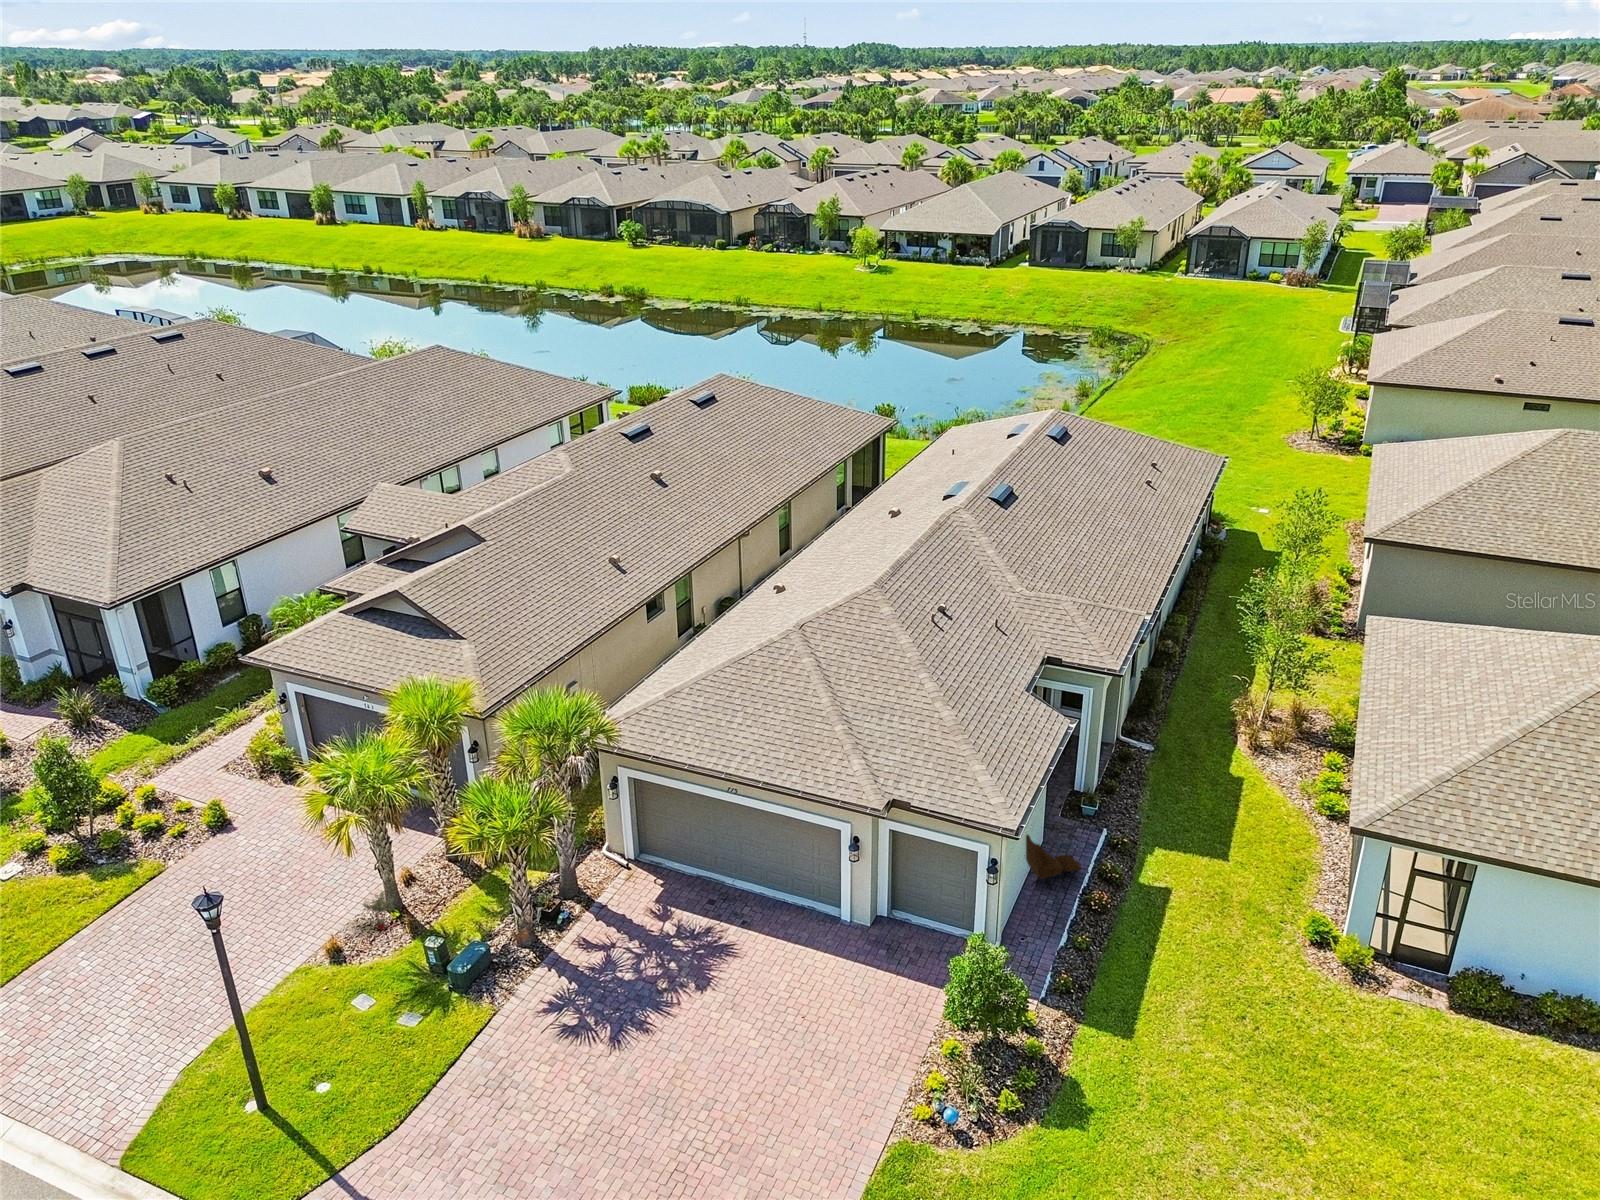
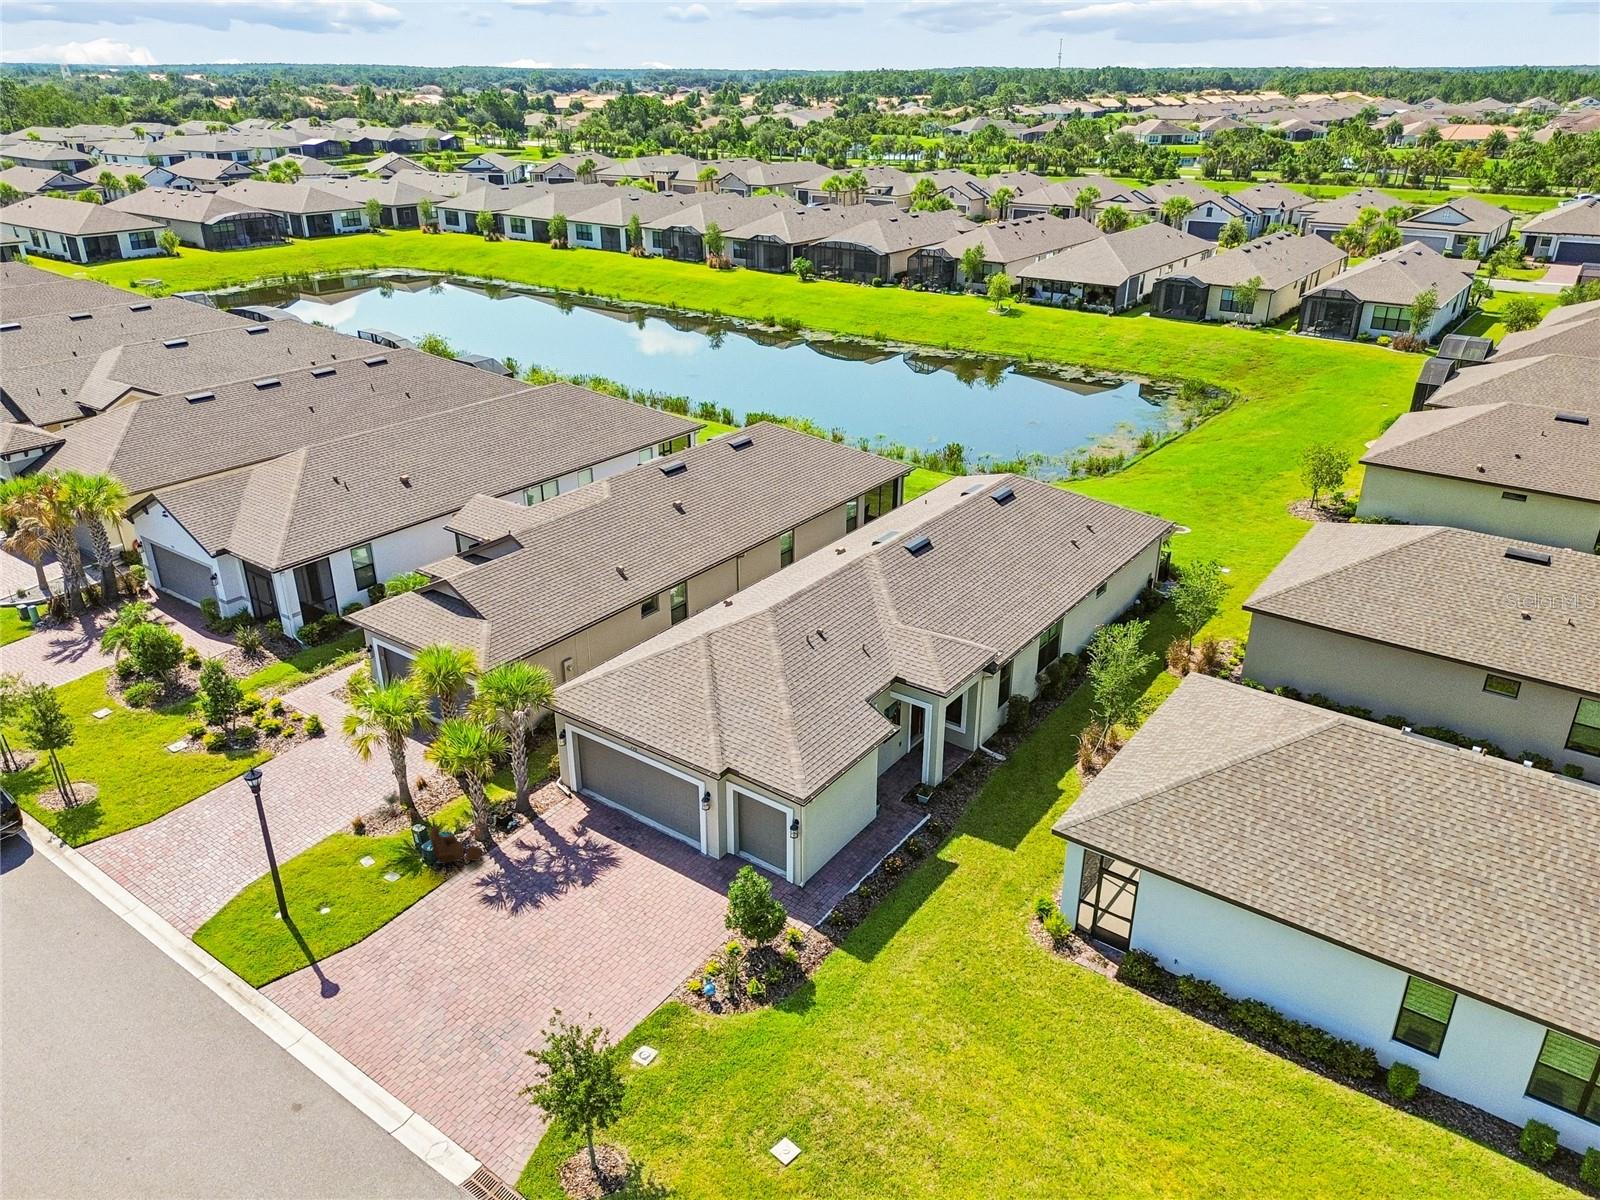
lounge chair: present [1024,835,1081,888] -> present [430,826,482,871]

